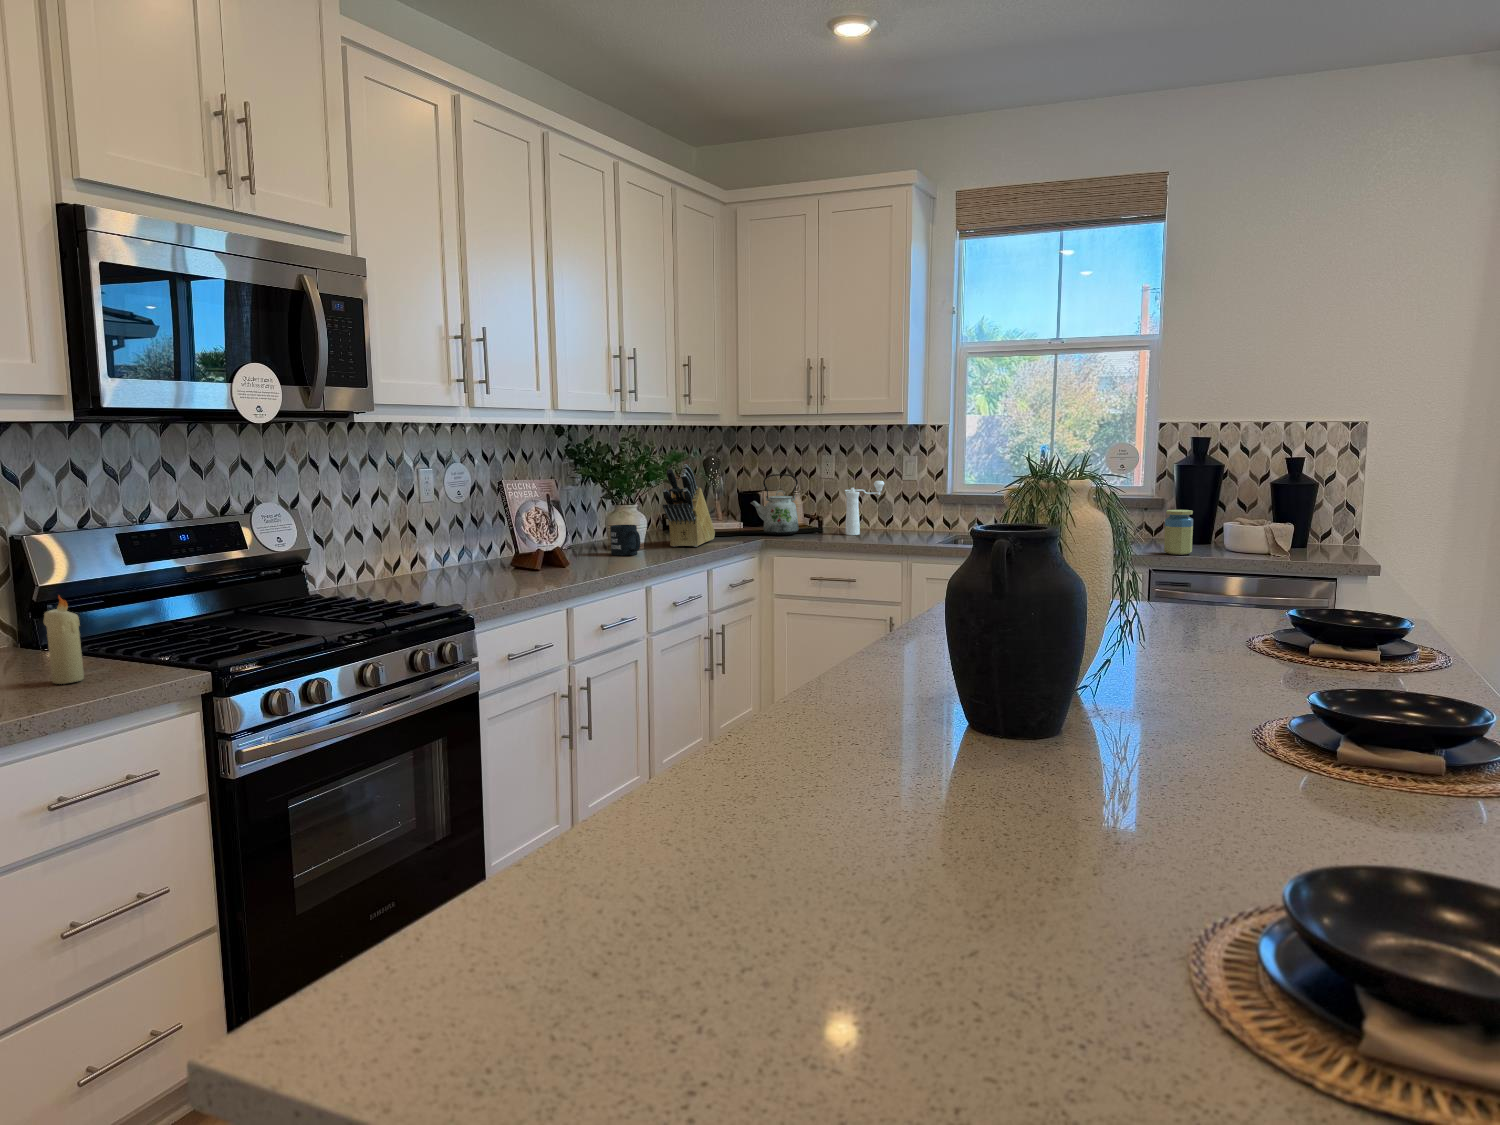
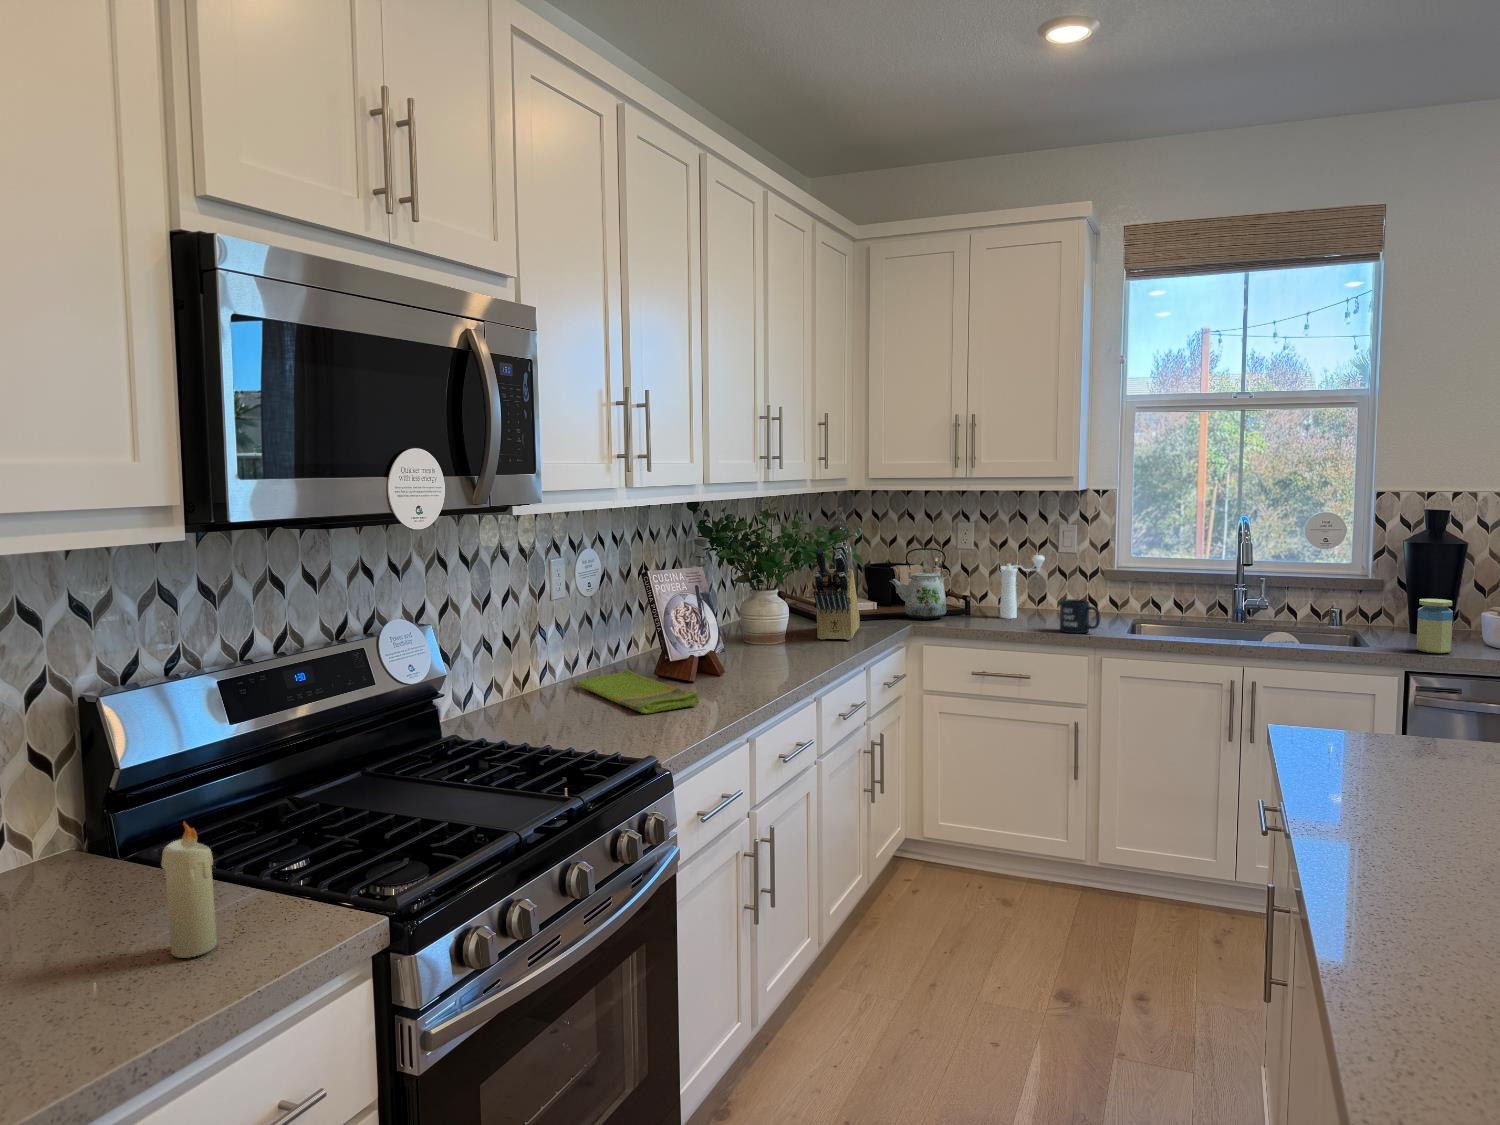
mug: present [610,525,640,556] -> present [1060,599,1100,633]
dish towel: none [439,559,527,585] -> present [576,669,699,713]

